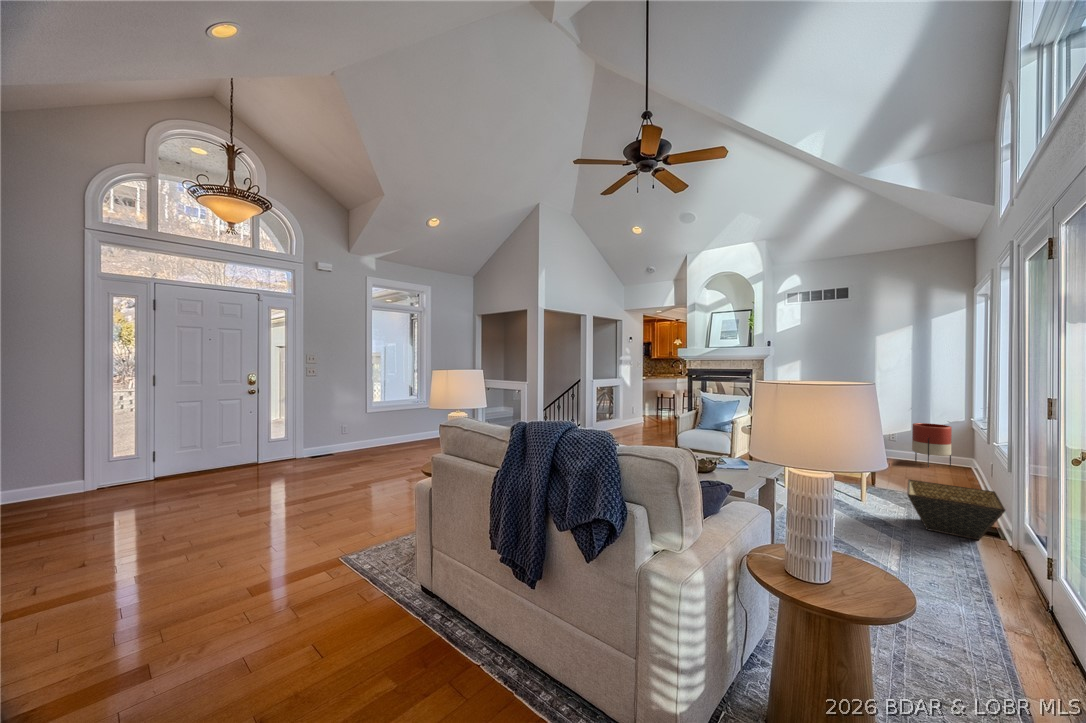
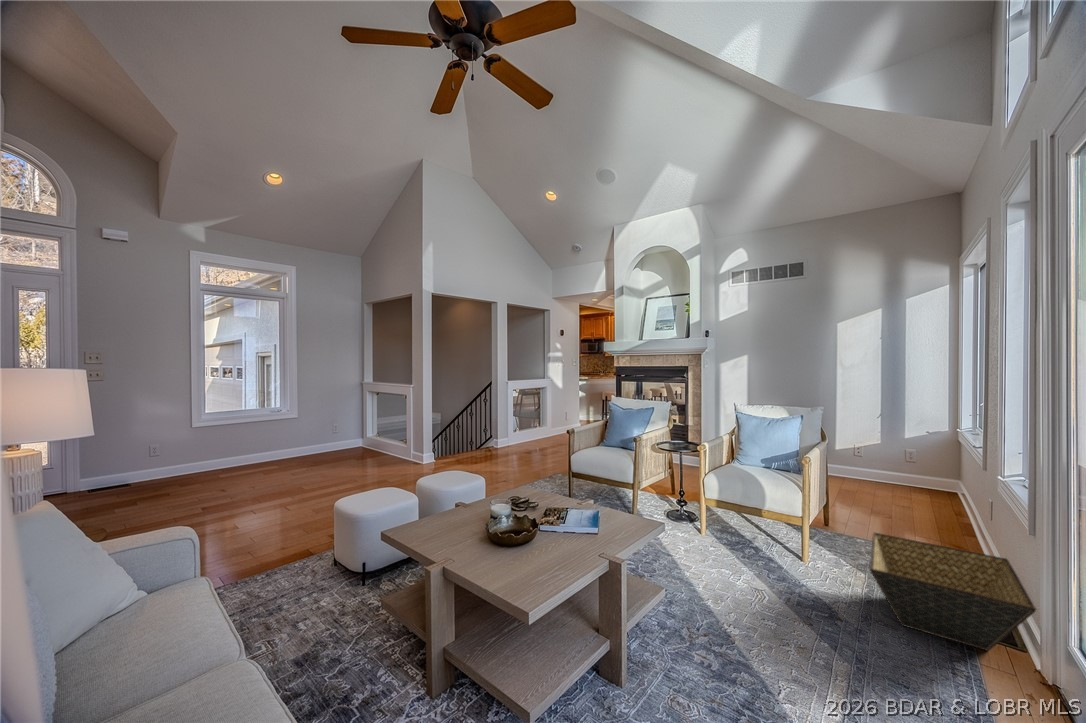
planter: present [912,423,952,467] -> none [882,433,932,493]

